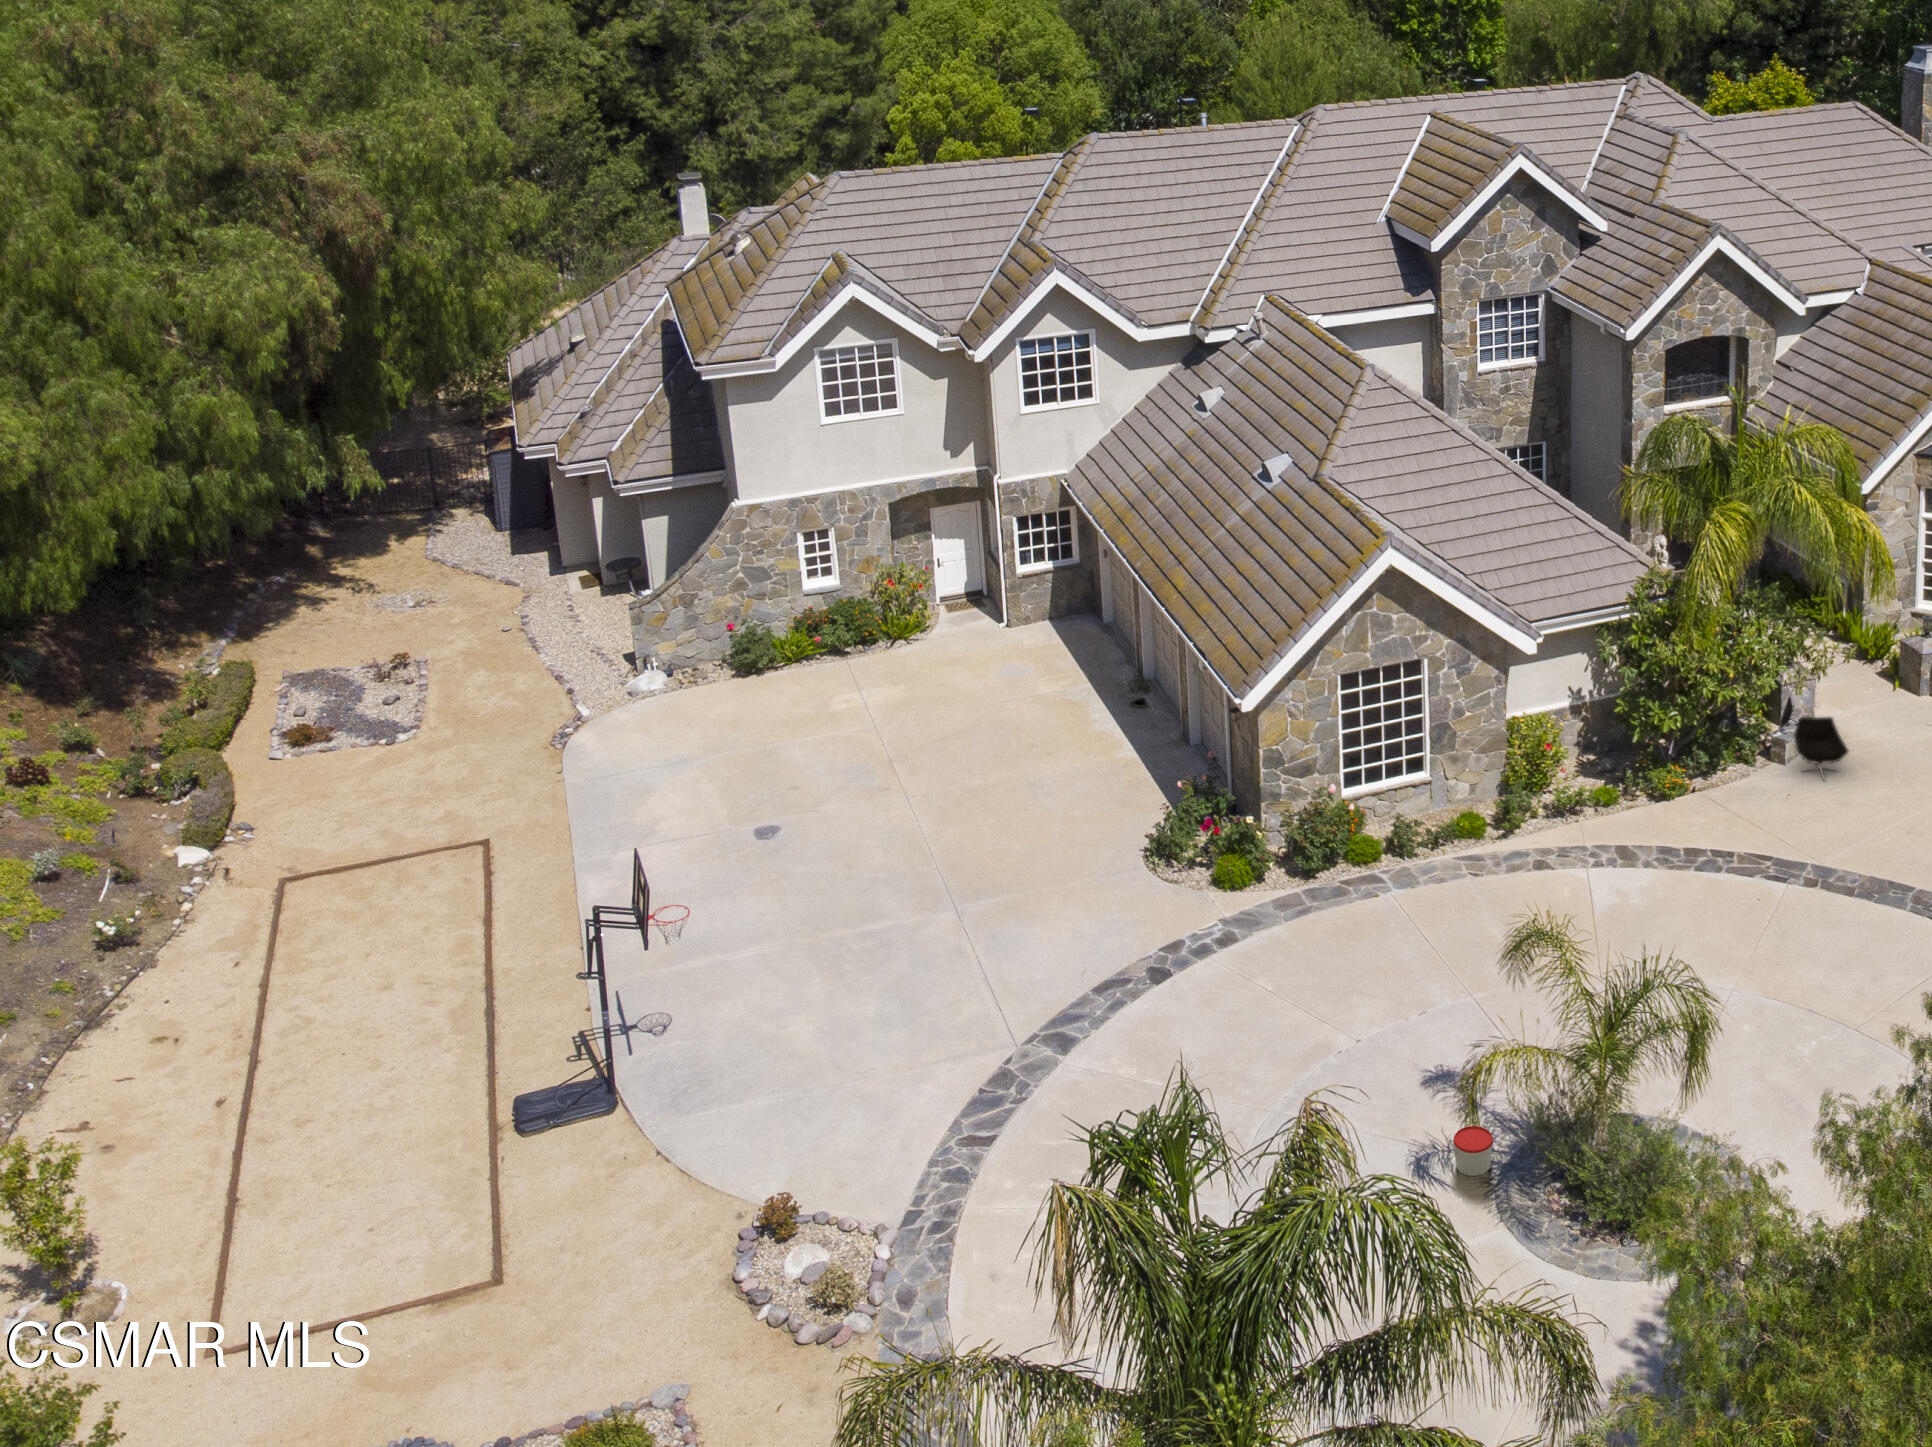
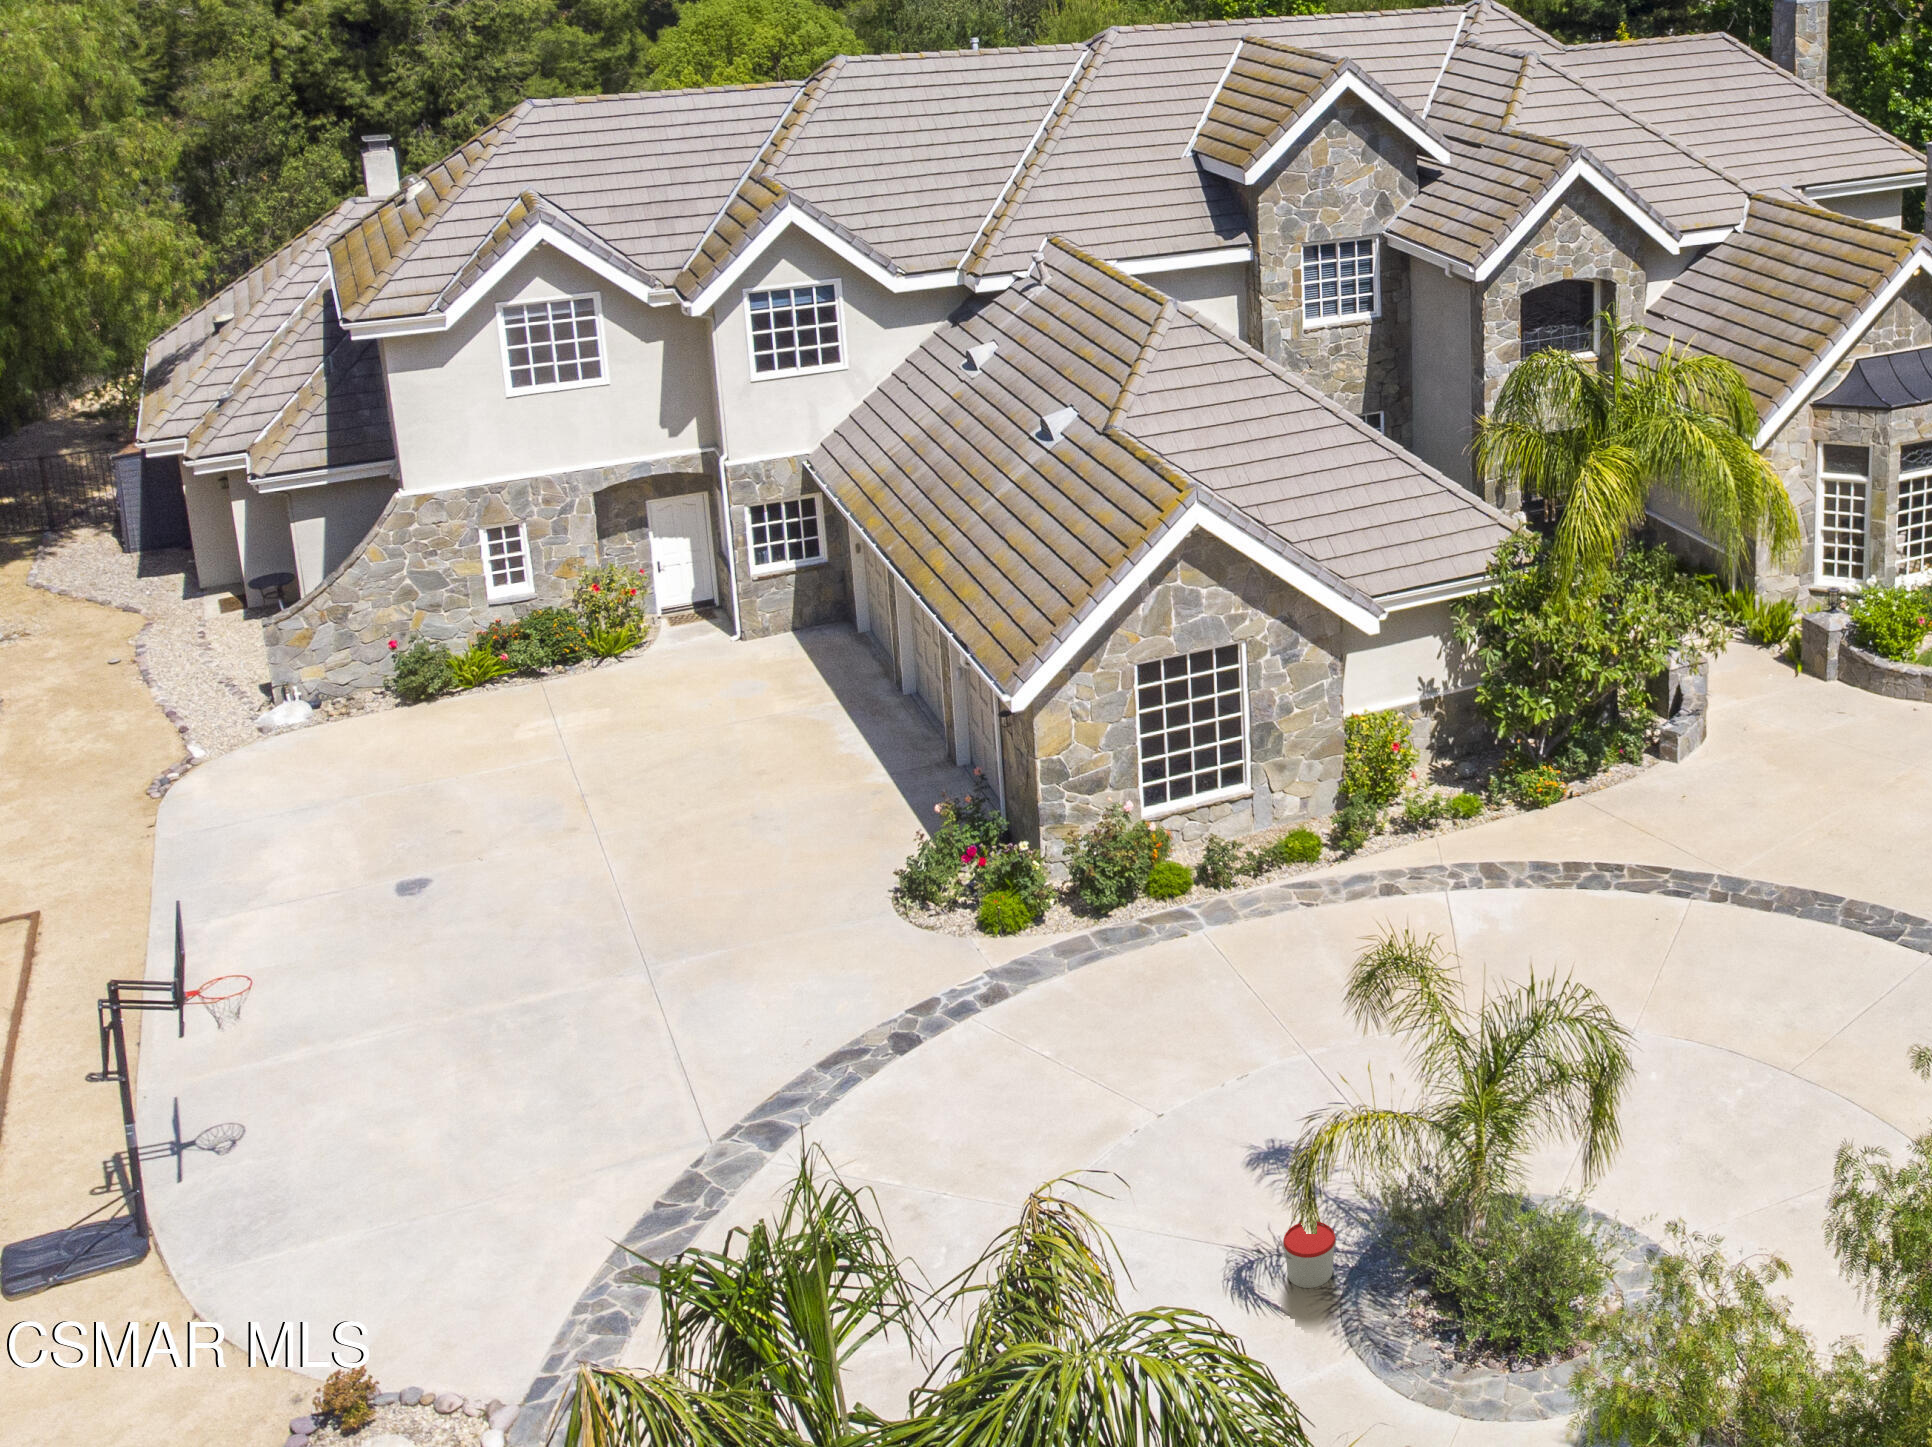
potted tree: present [1128,669,1152,708] -> none [880,675,916,727]
lounge chair: present [1794,717,1849,779] -> none [1687,704,1754,781]

